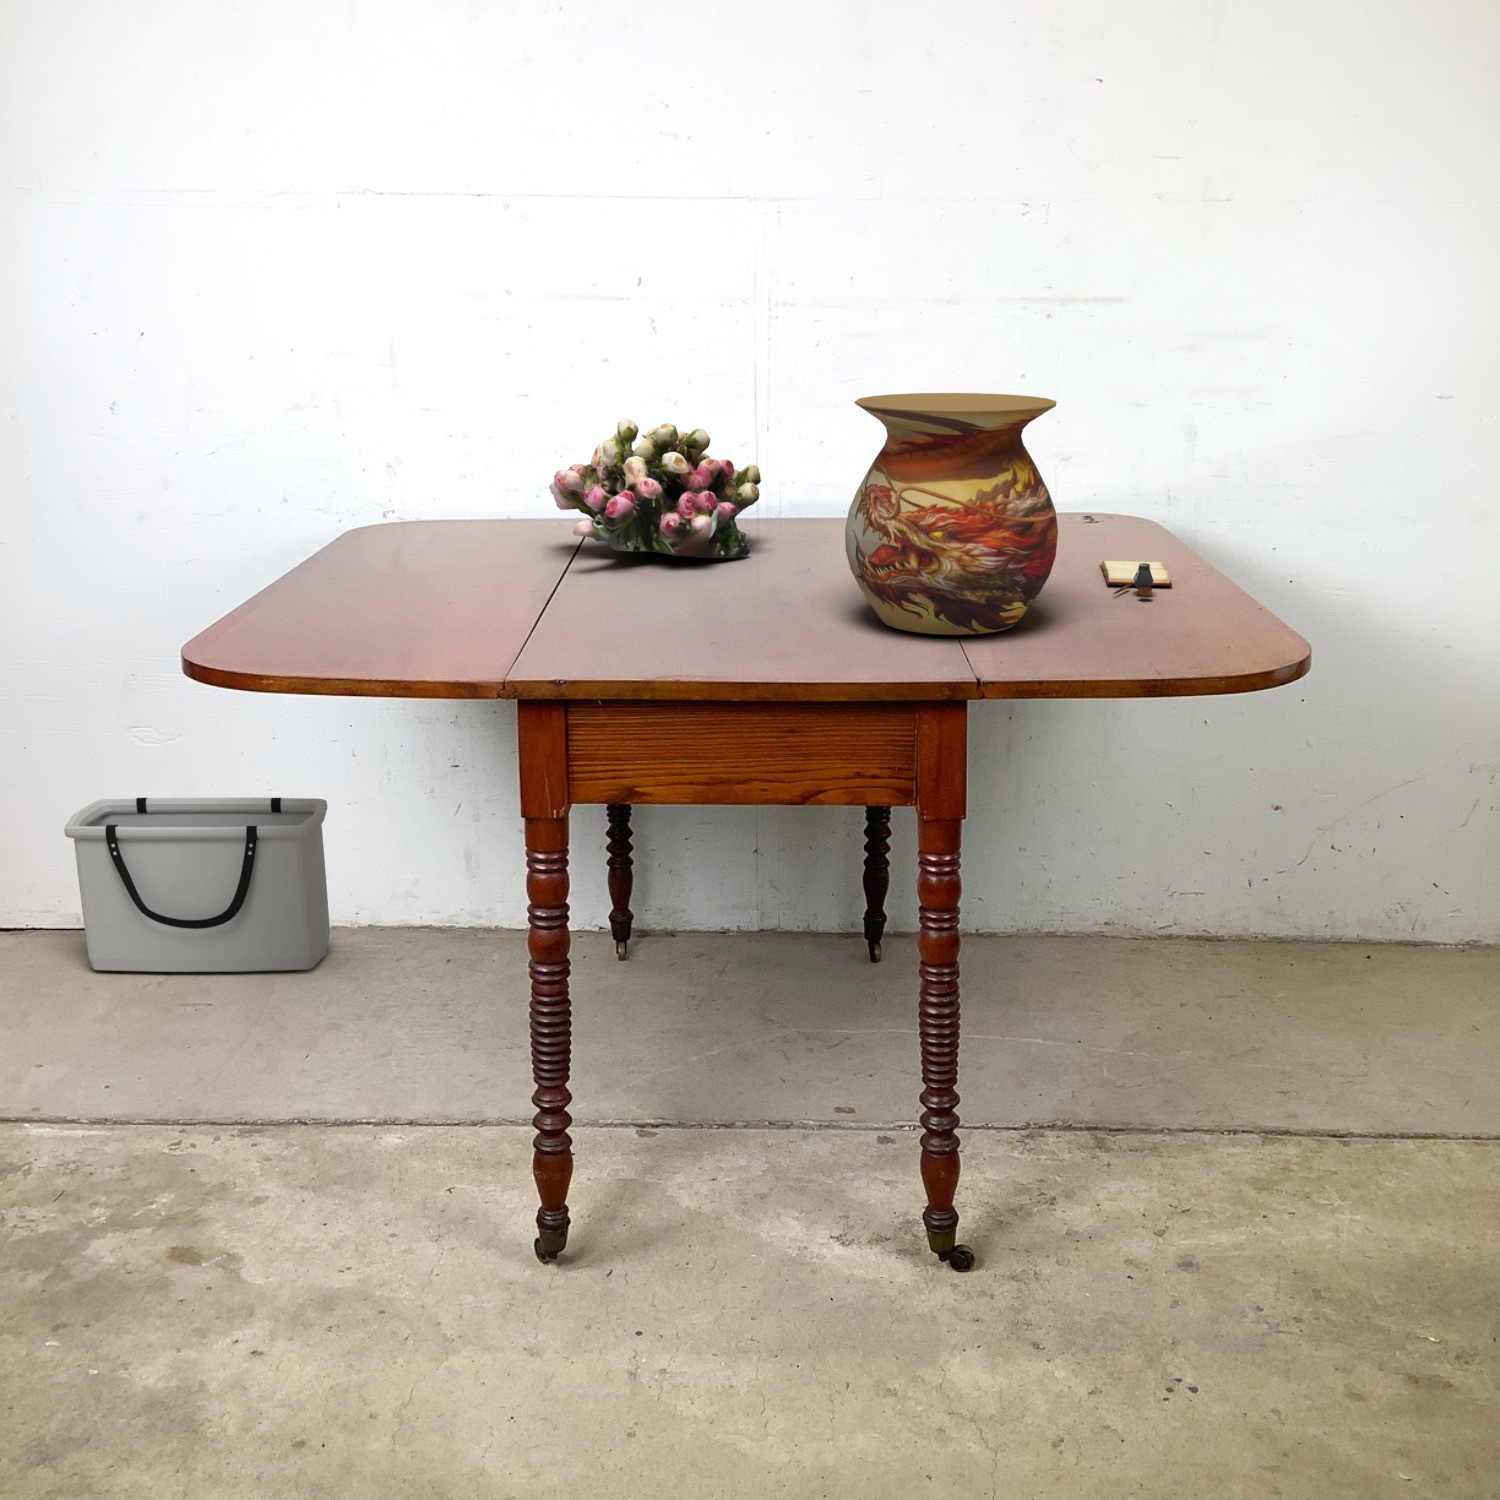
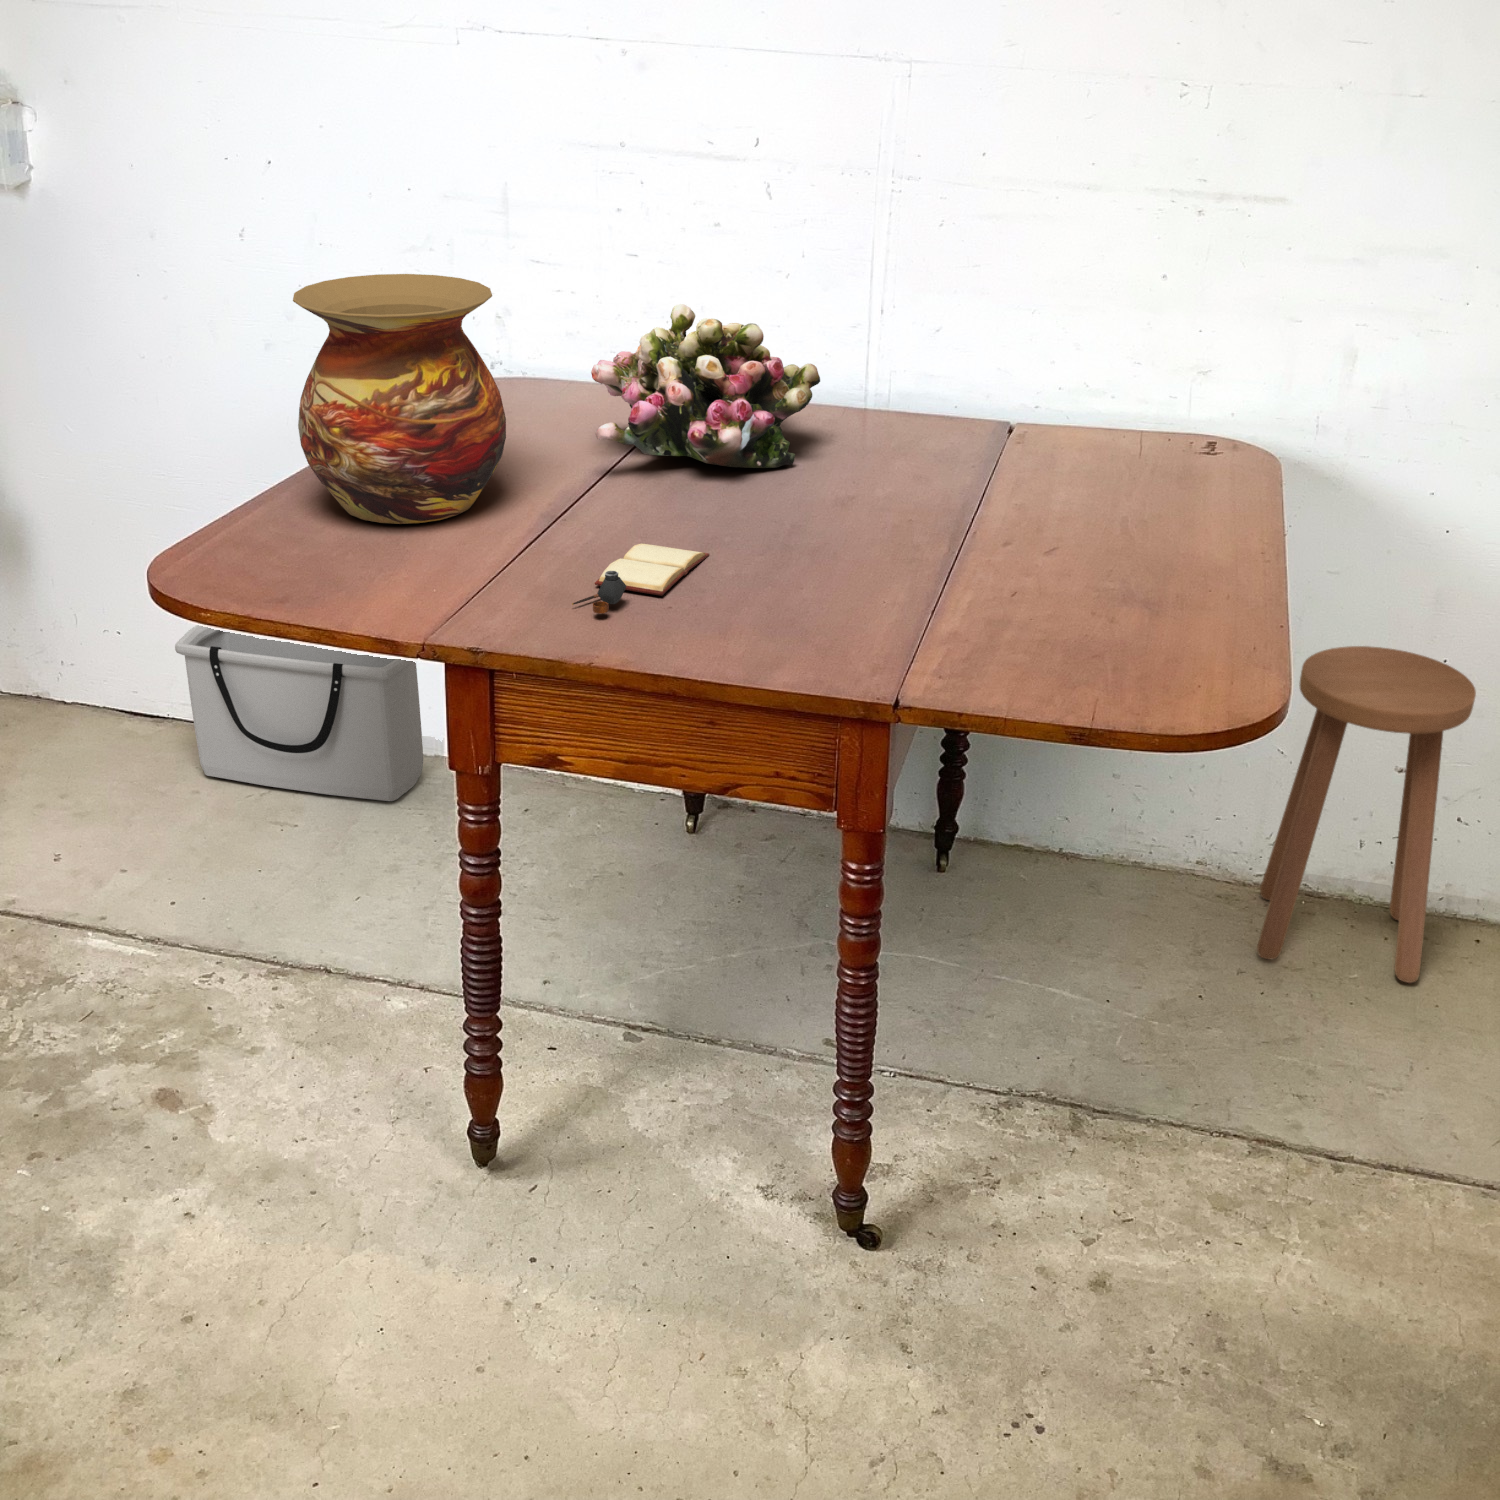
vase: present [845,393,1058,635] -> present [293,274,506,524]
book: present [1100,561,1172,595] -> present [572,544,709,613]
stool: none [1169,699,1349,995] -> present [1257,646,1476,983]

